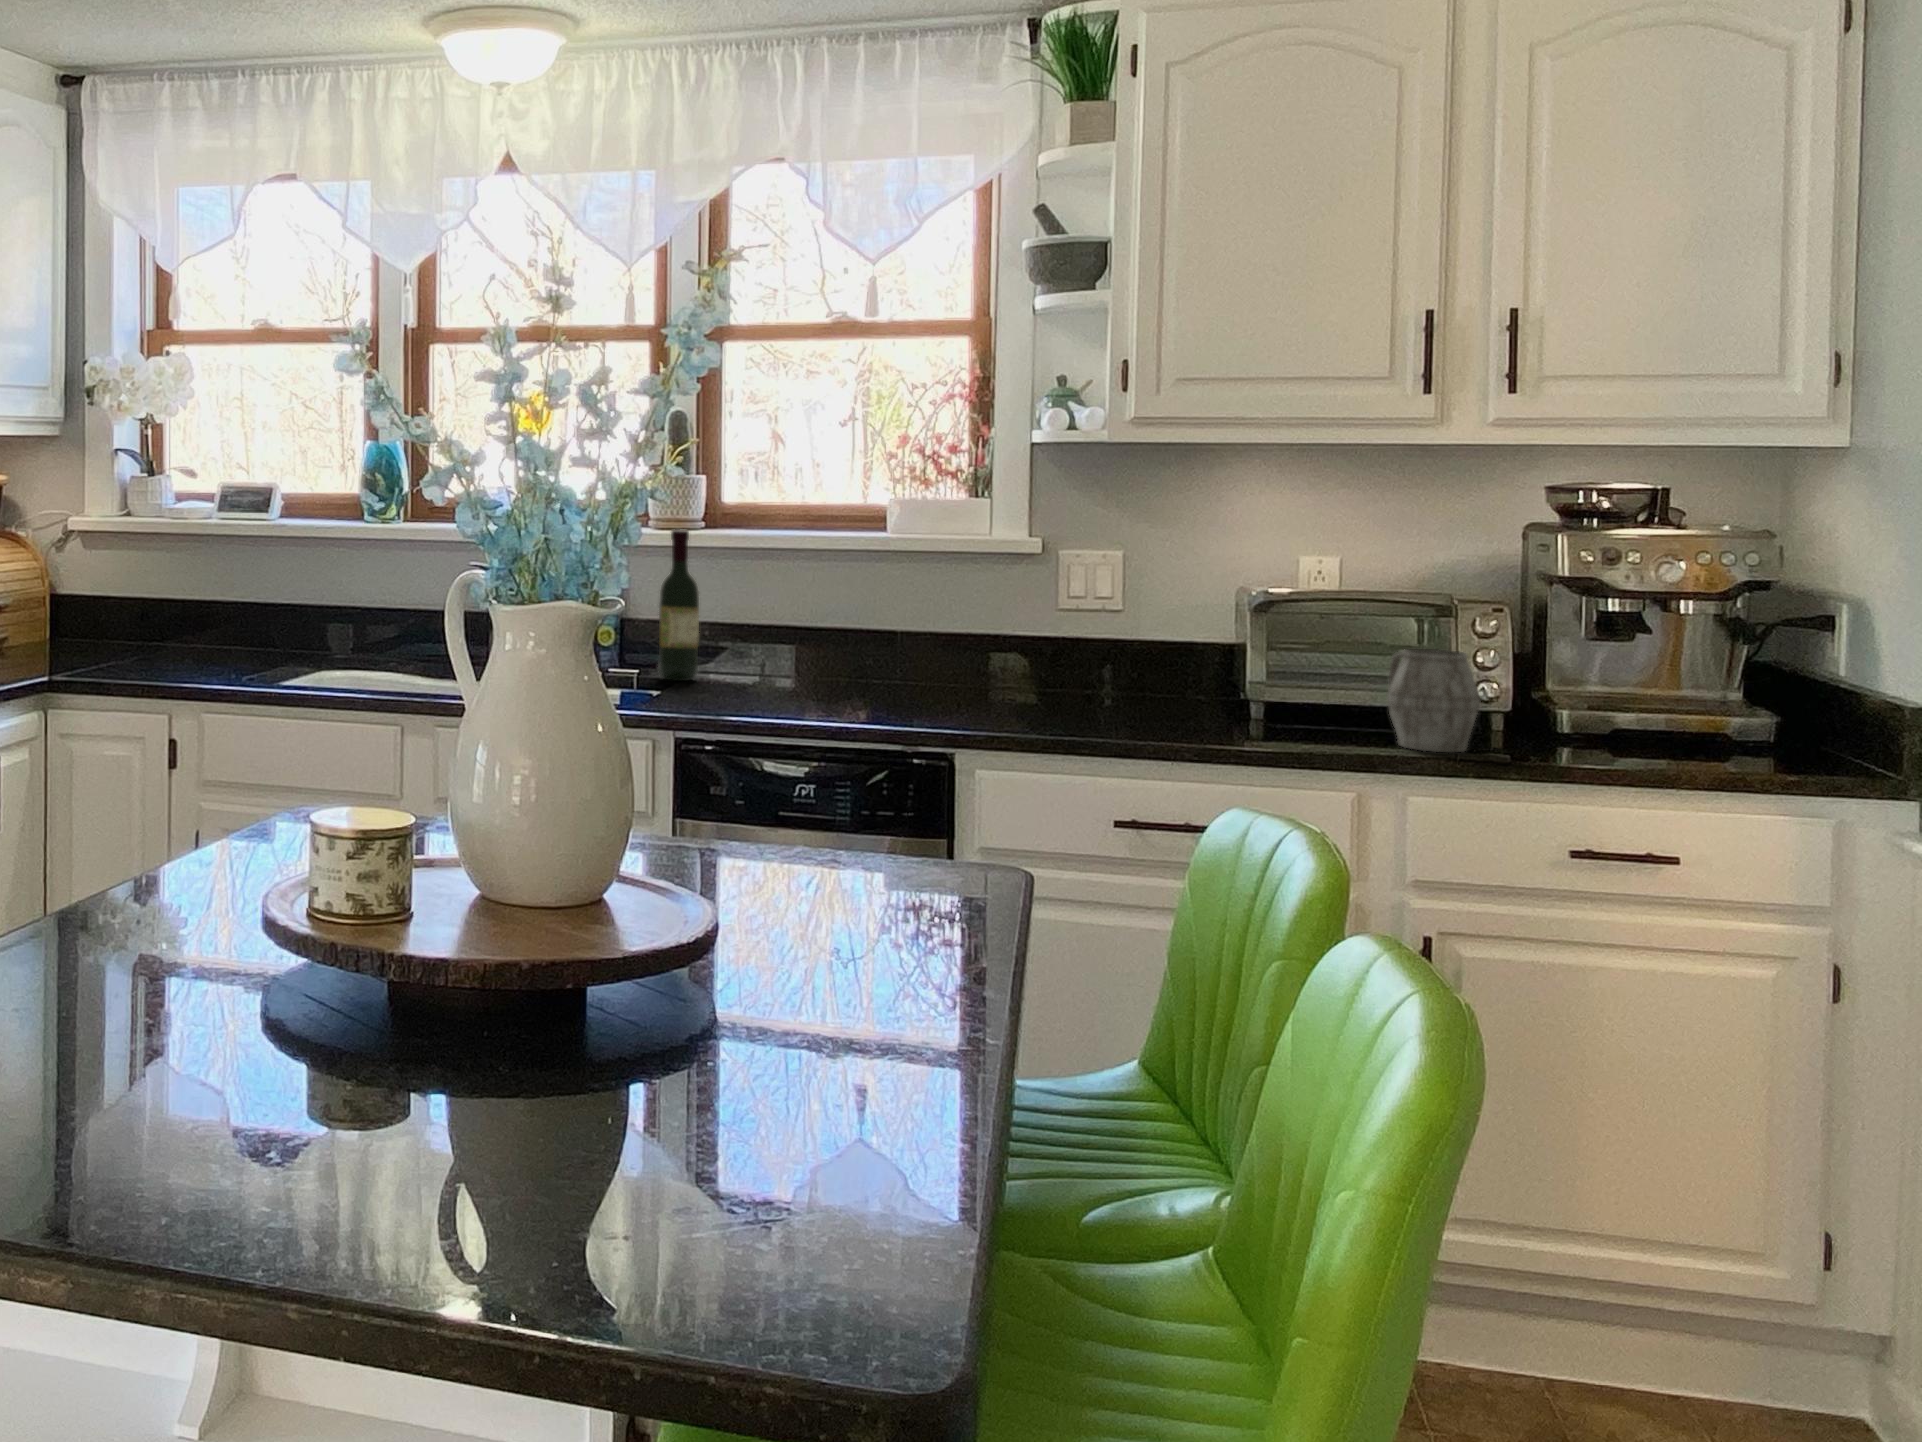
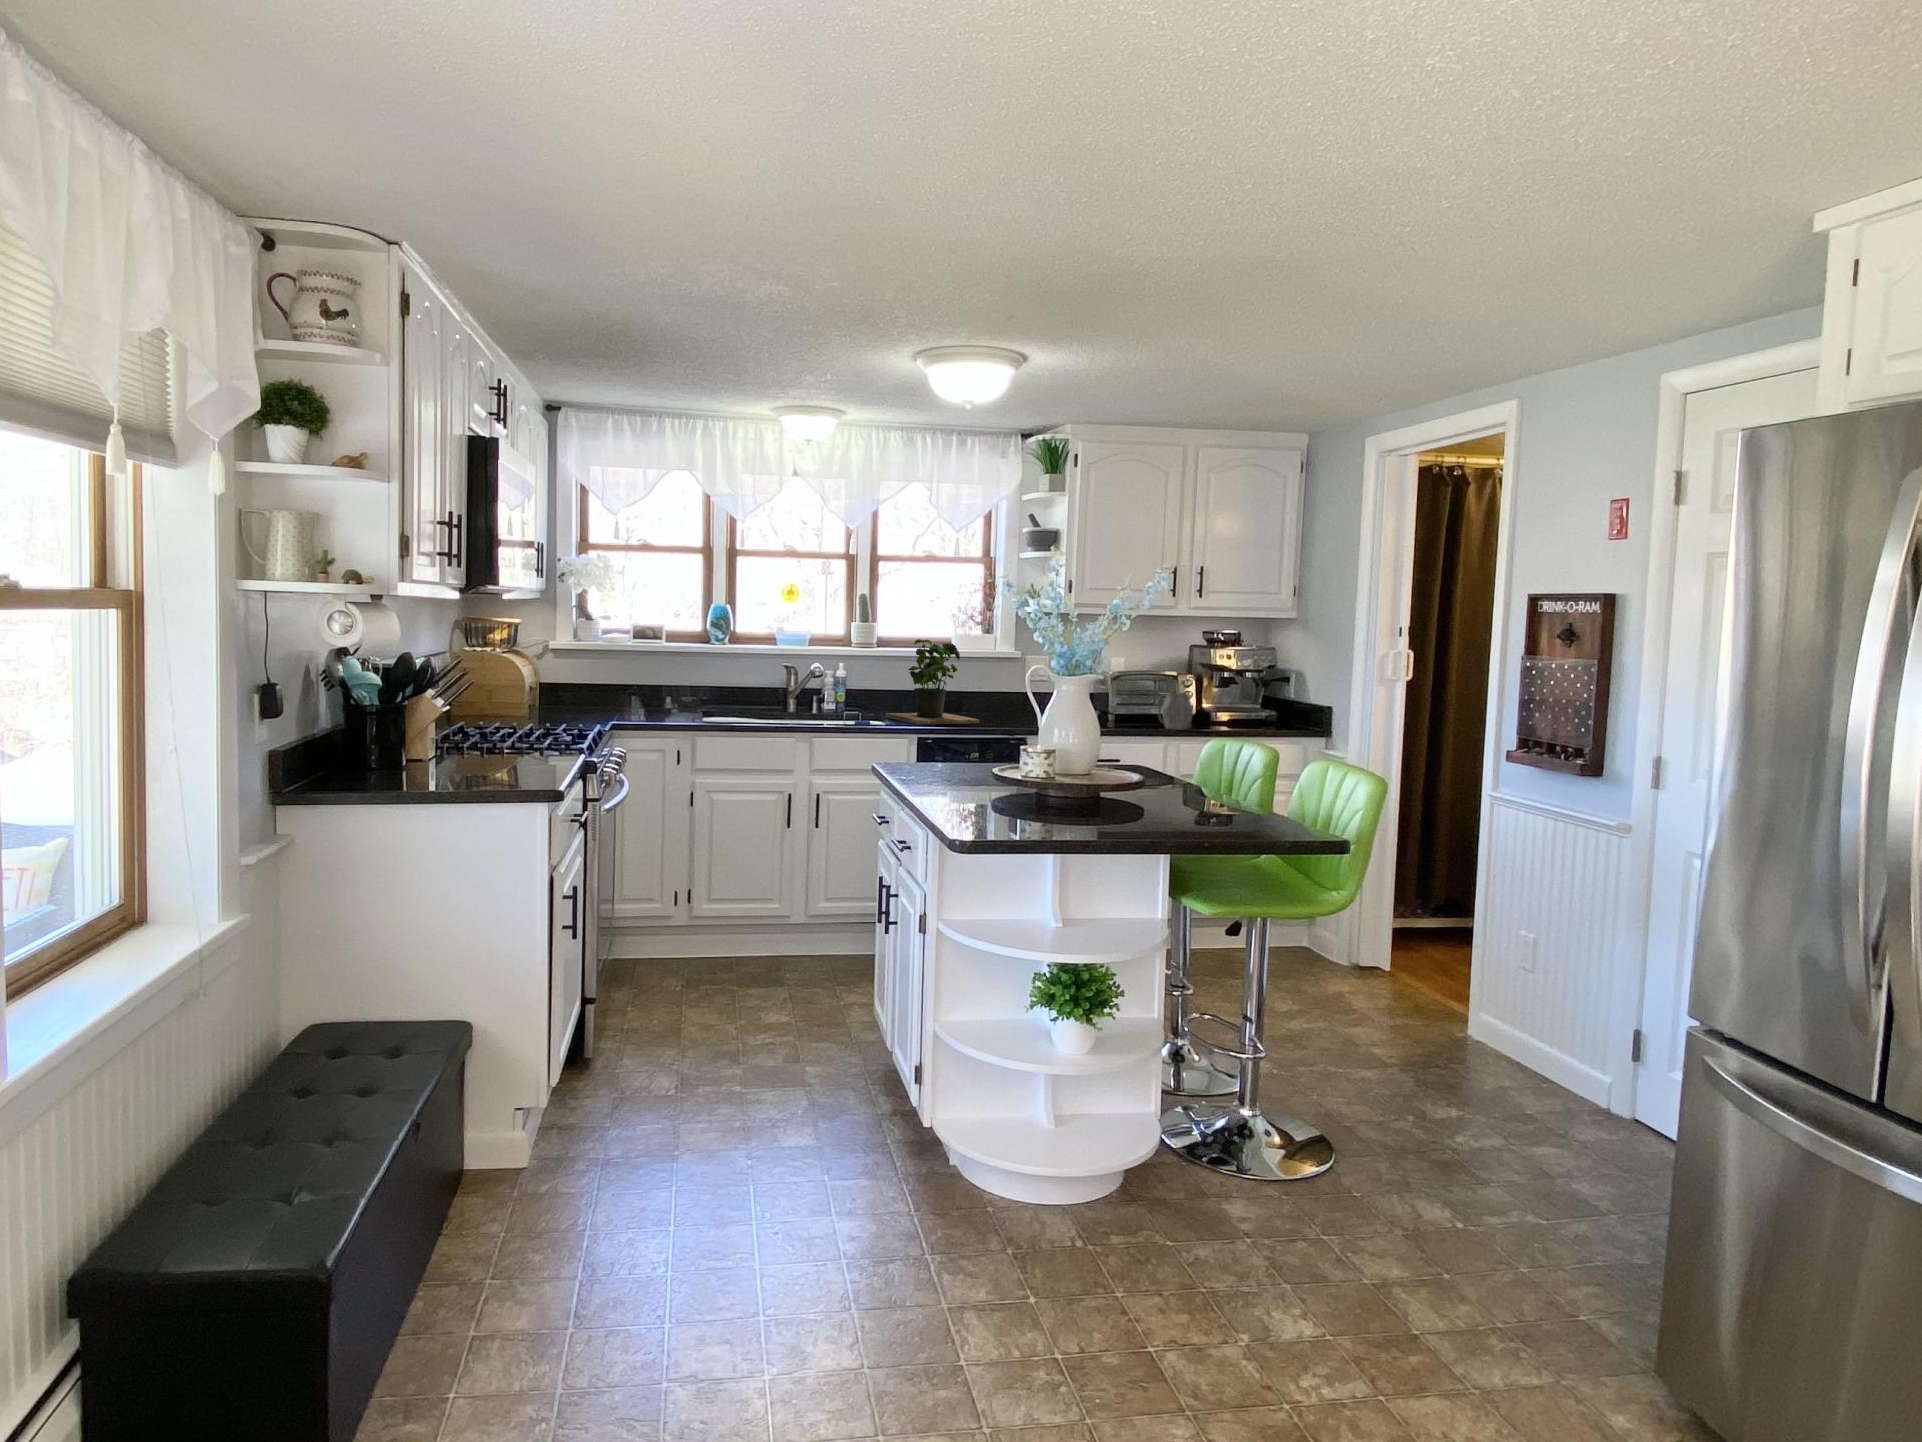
potted plant: none [704,509,895,710] -> present [885,639,980,725]
wine bottle: present [658,529,699,681] -> none [857,648,875,716]

